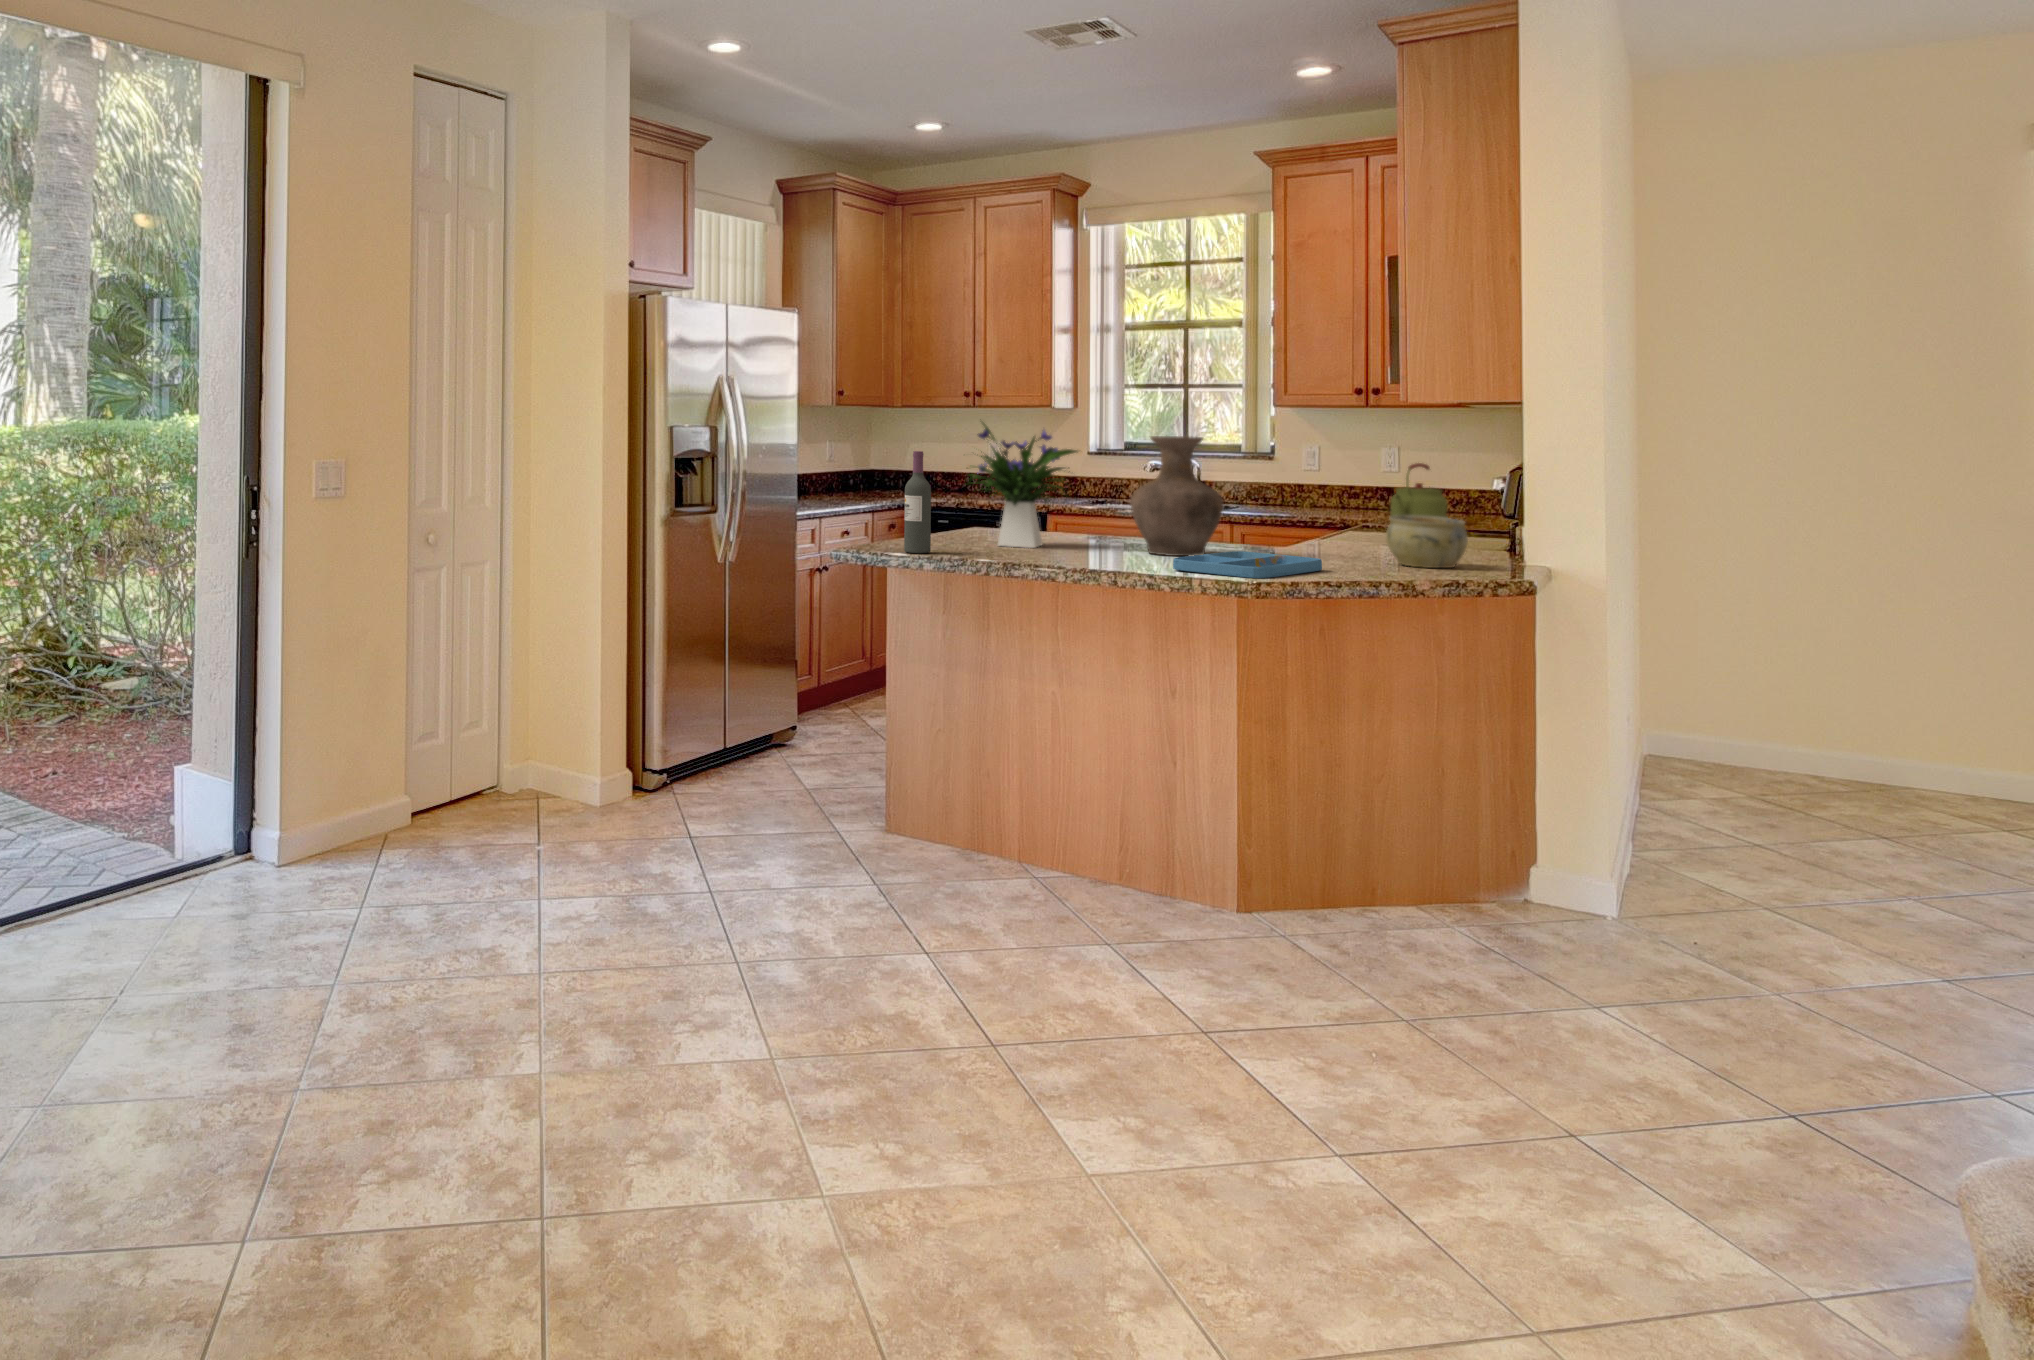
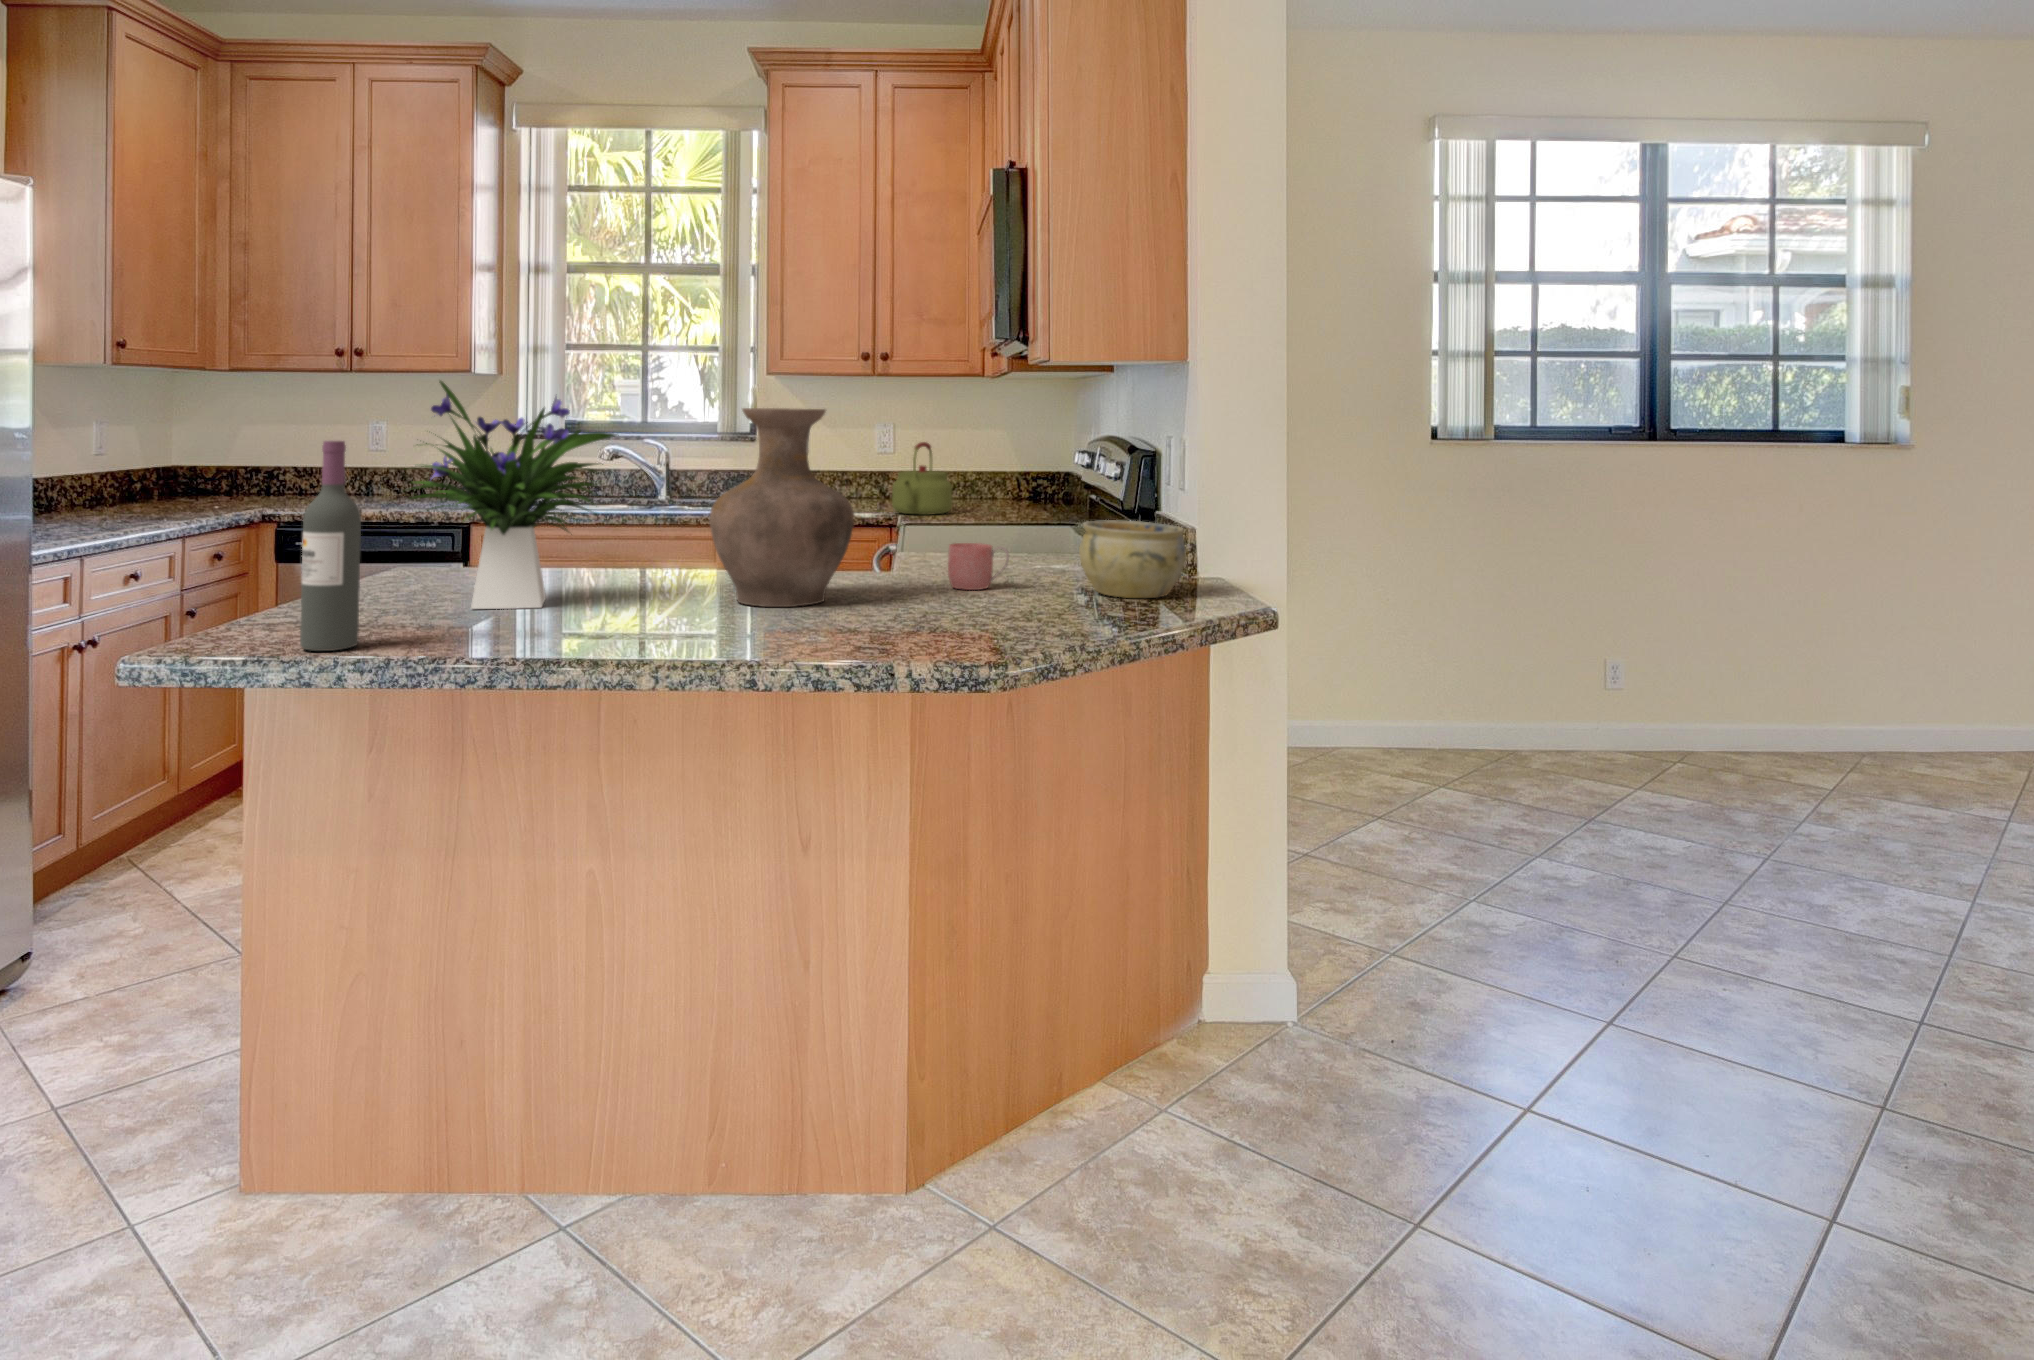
mug: none [1301,527,1344,558] -> present [948,543,1009,590]
tray: present [1173,551,1322,578] -> none [857,596,1052,657]

